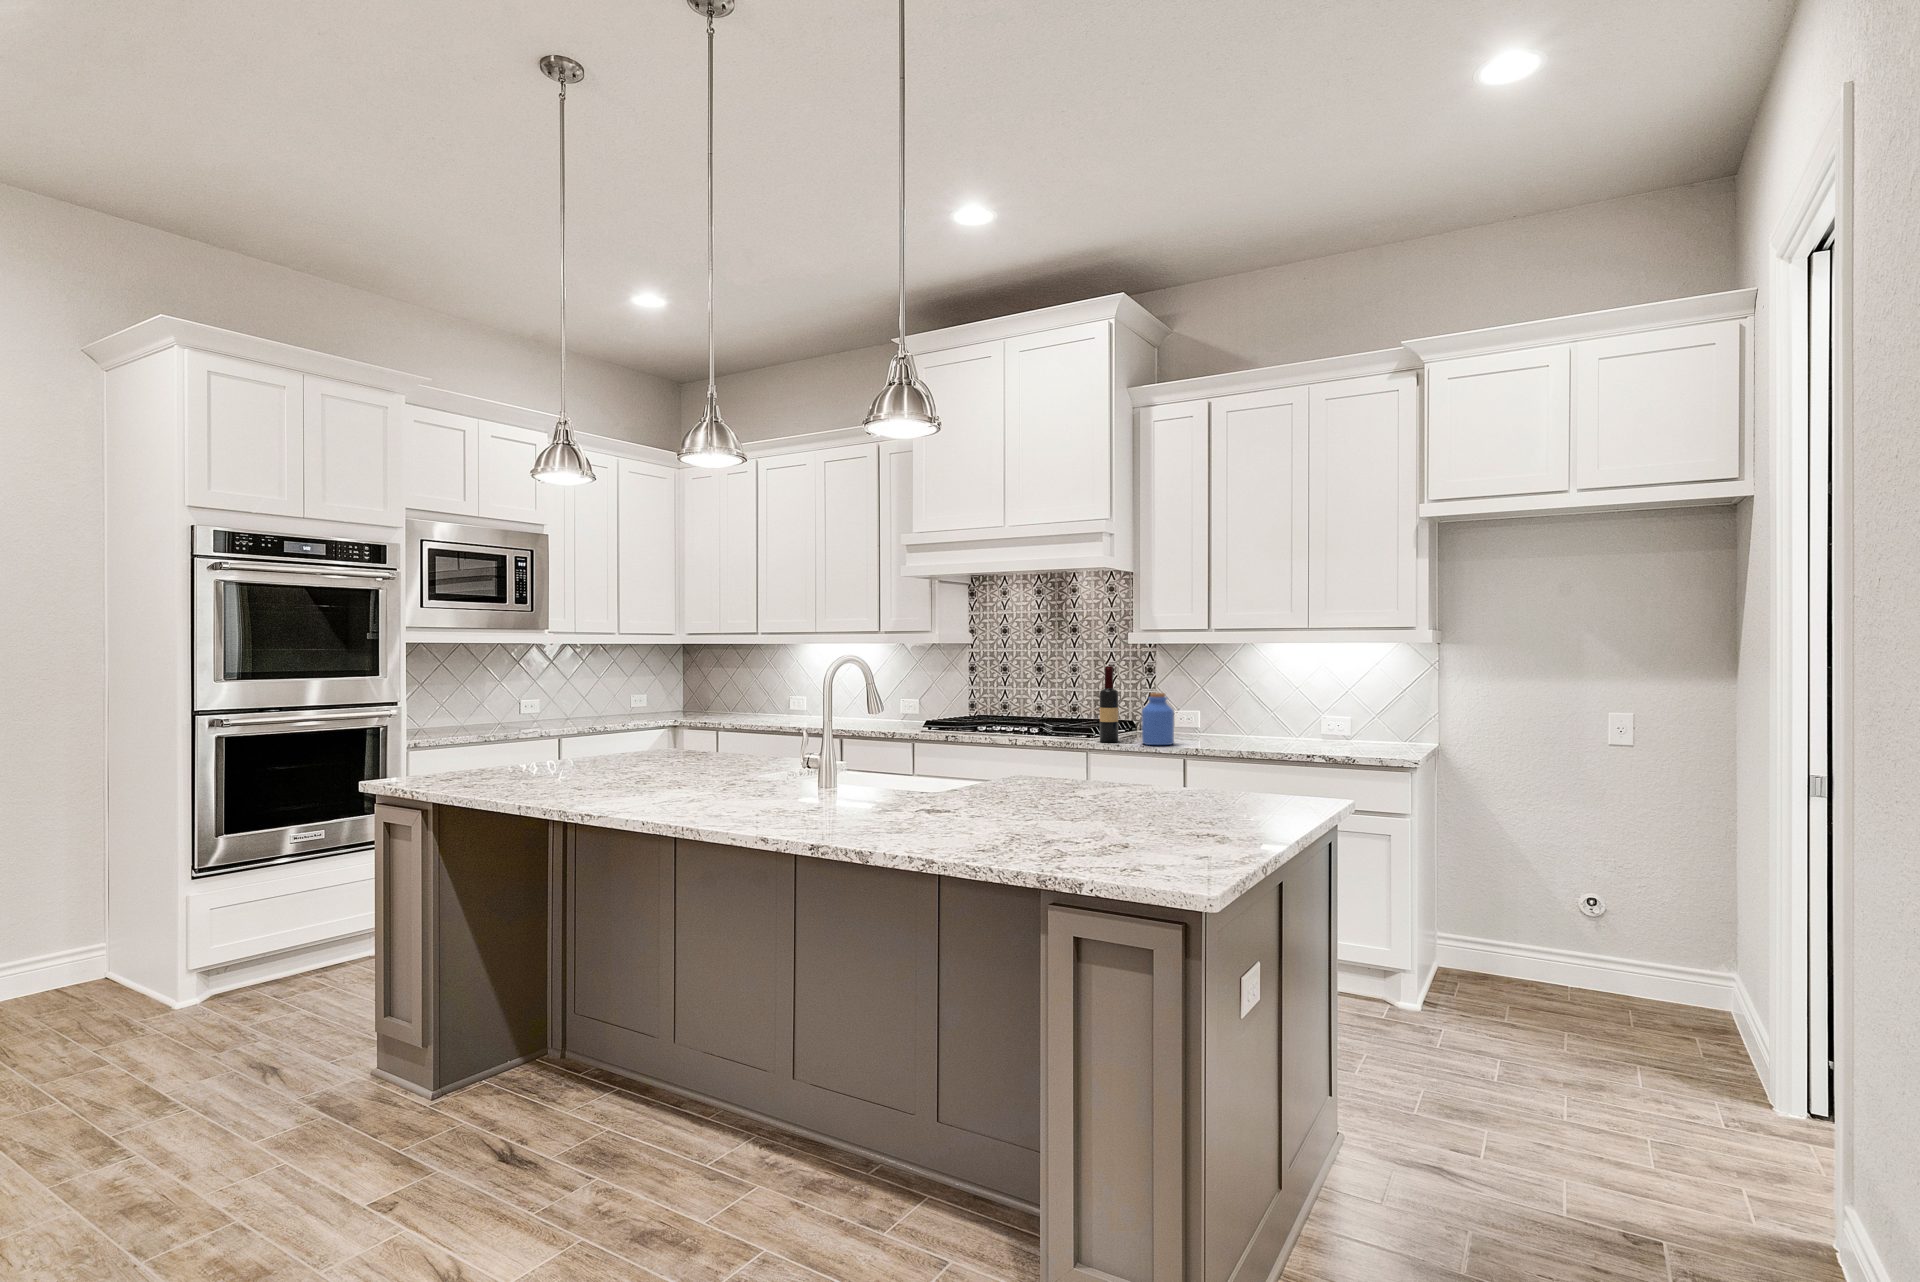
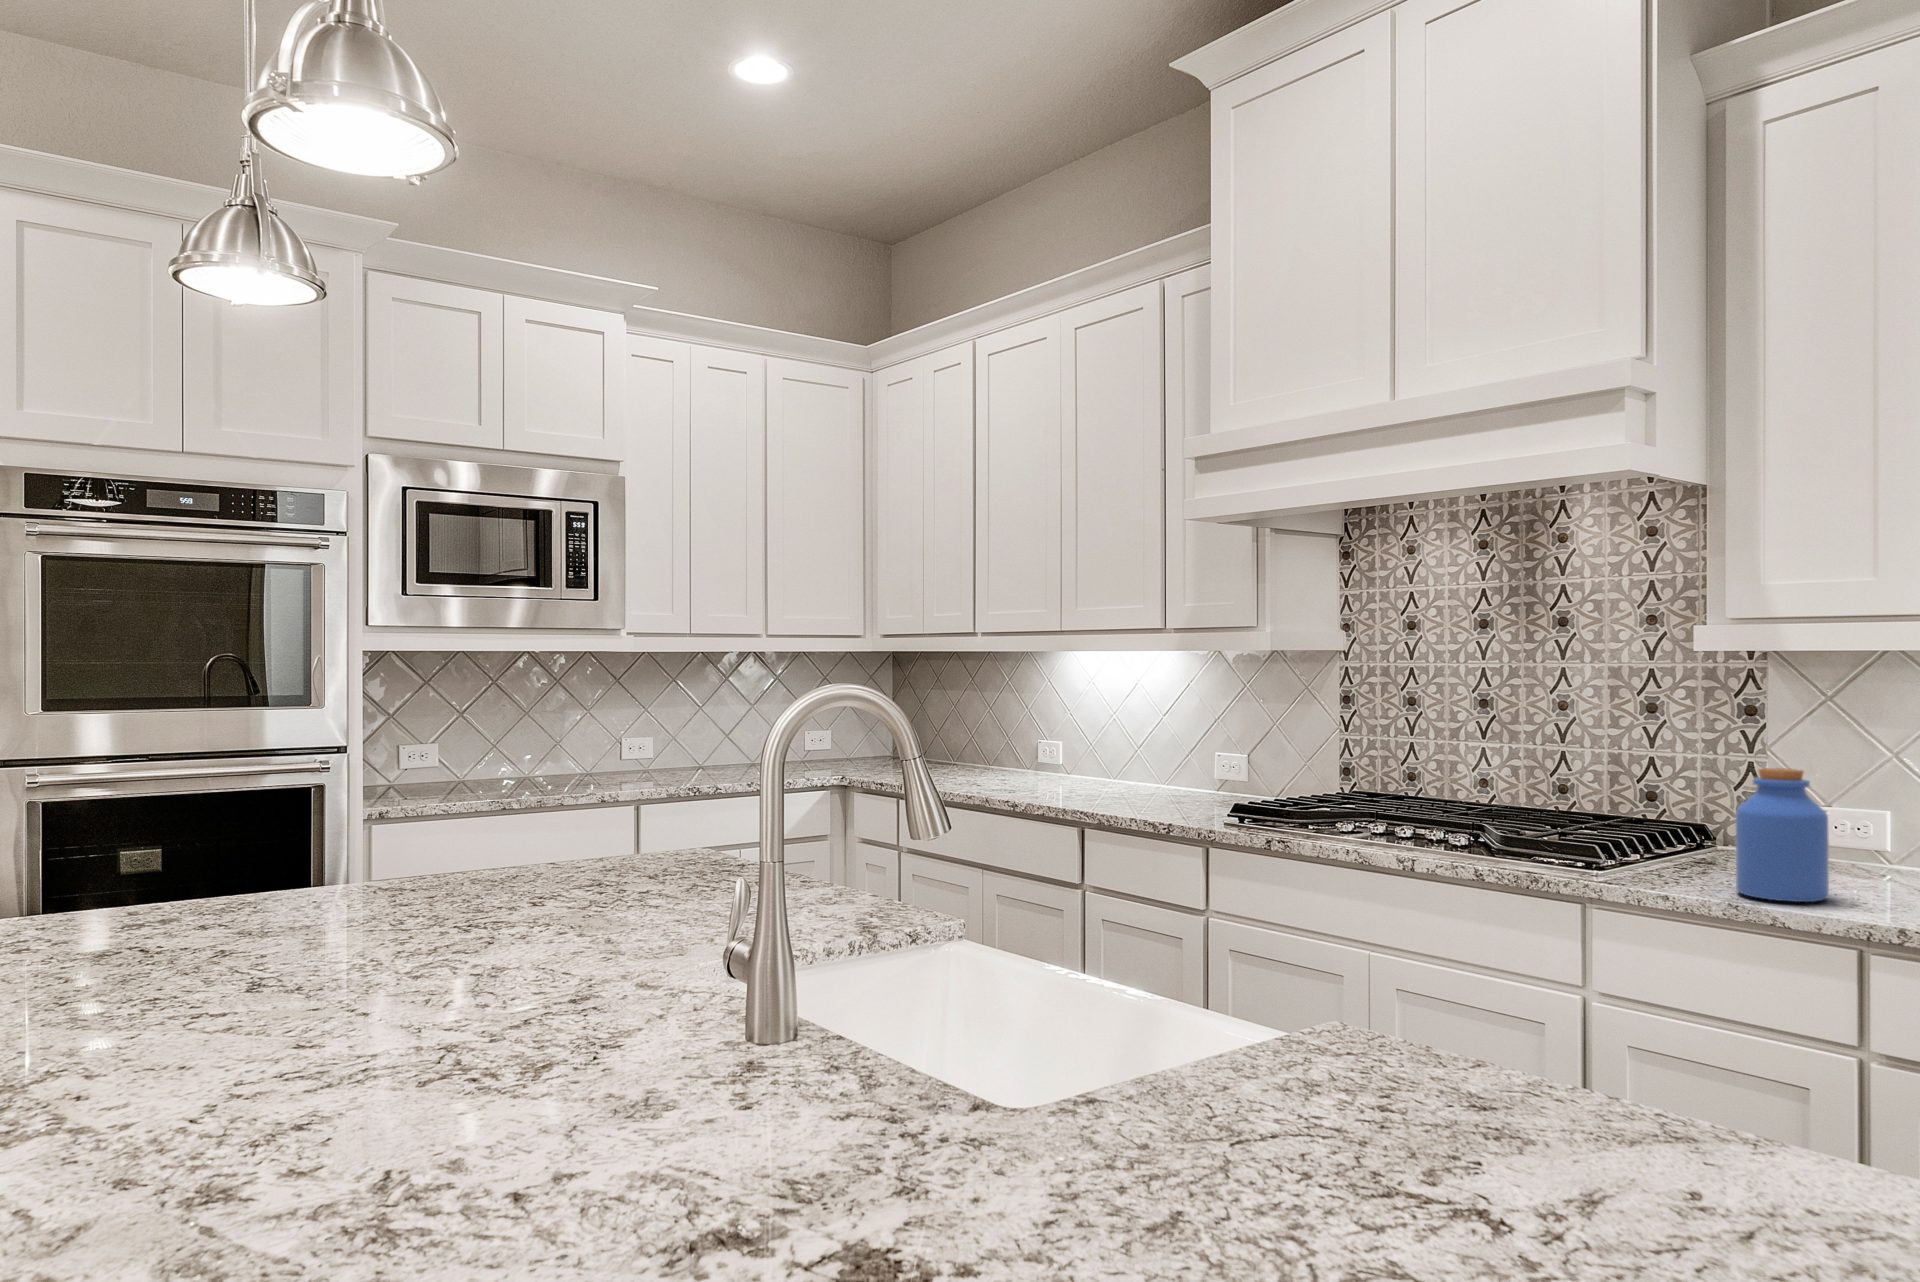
wine bottle: present [1100,666,1118,742] -> none [1622,701,1671,883]

